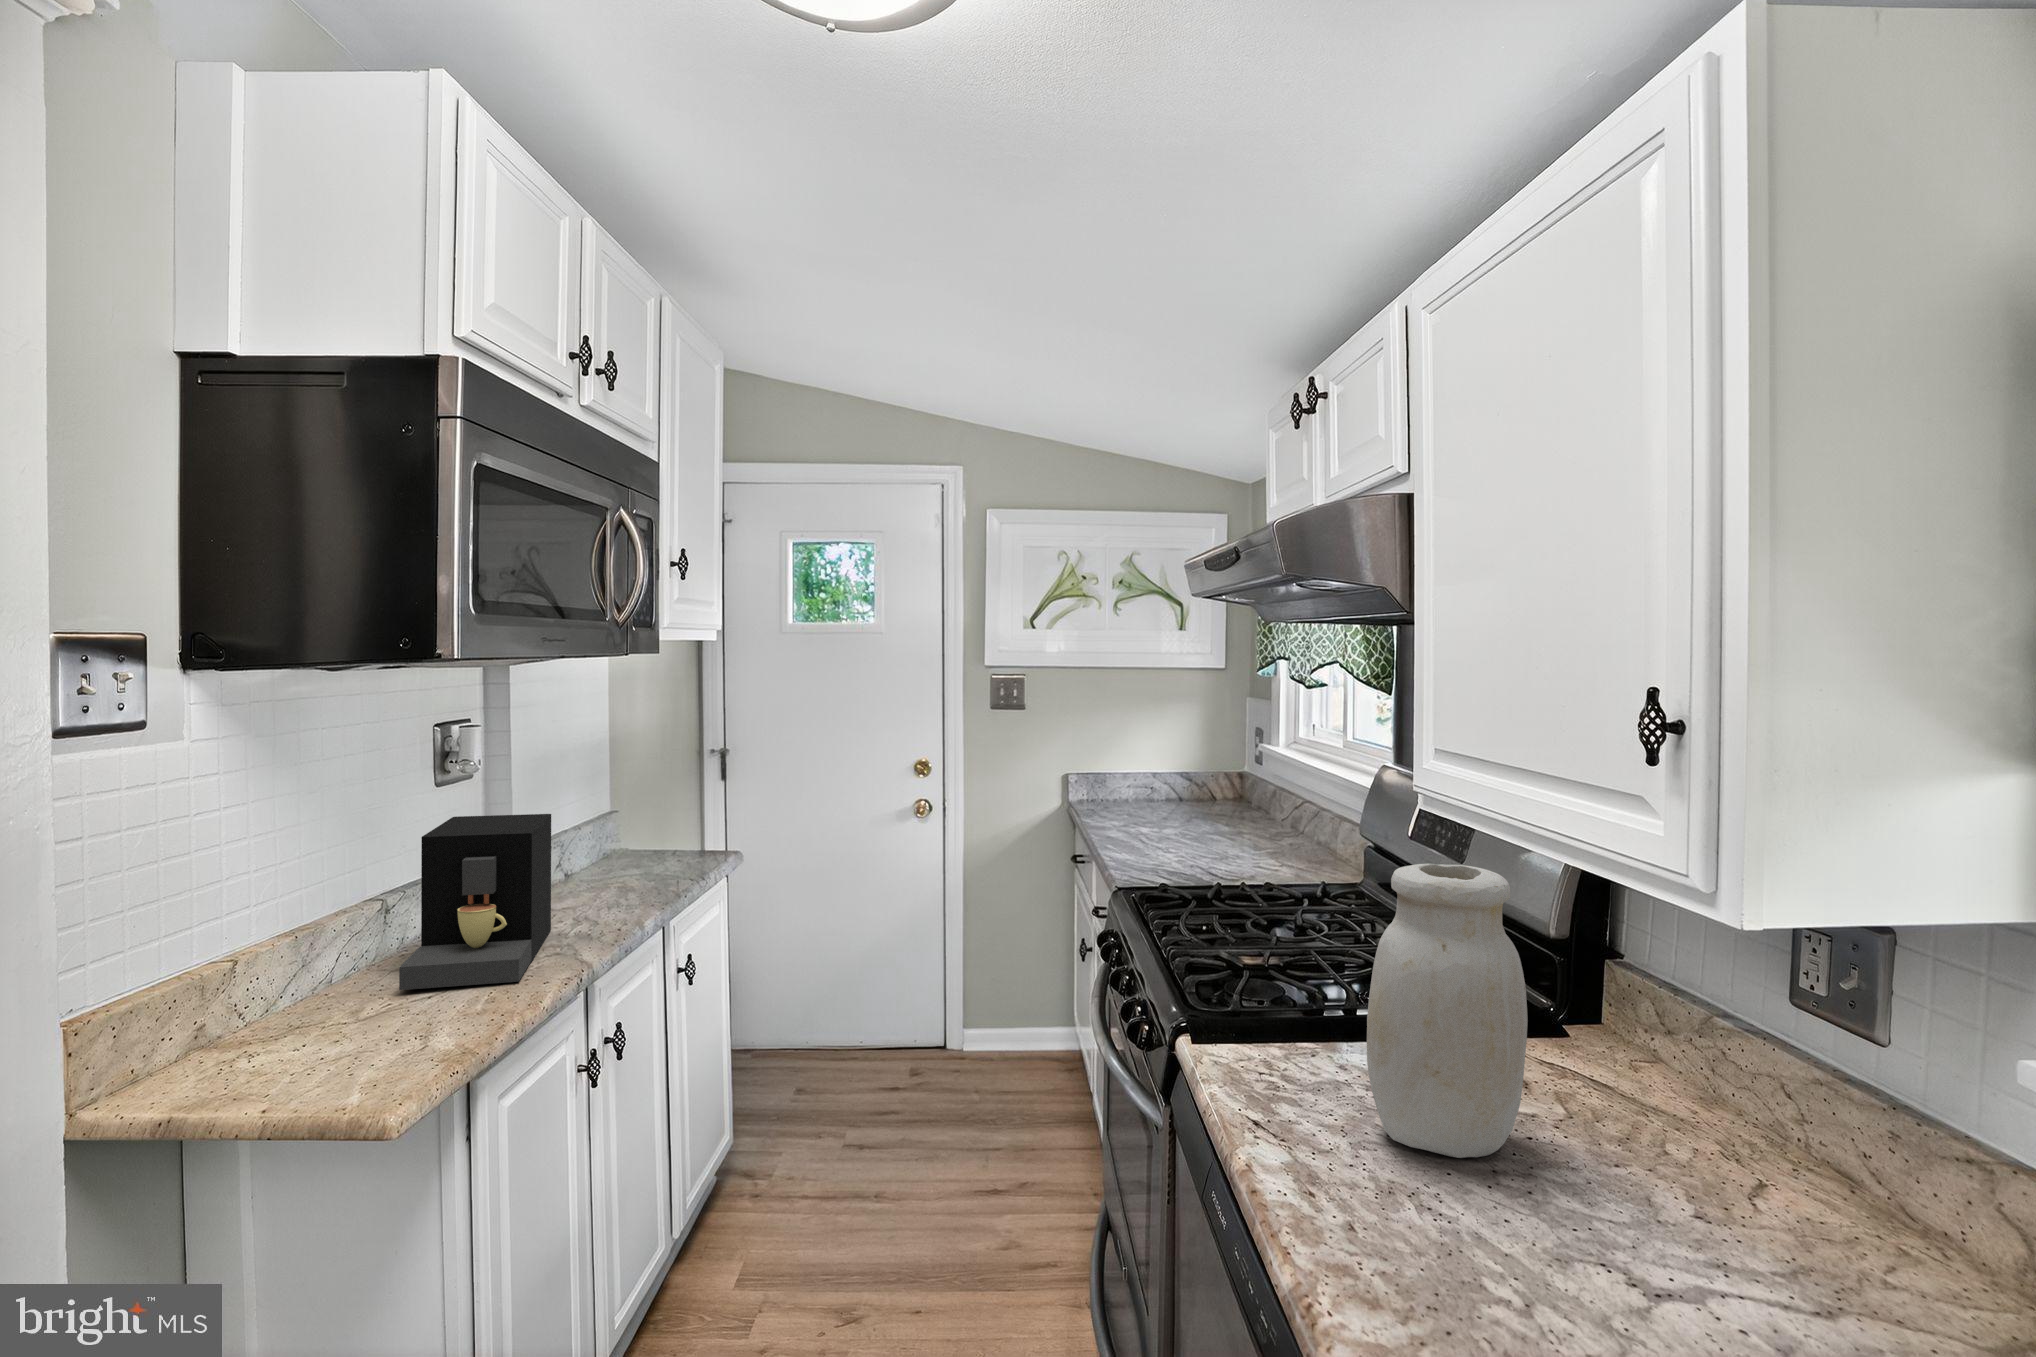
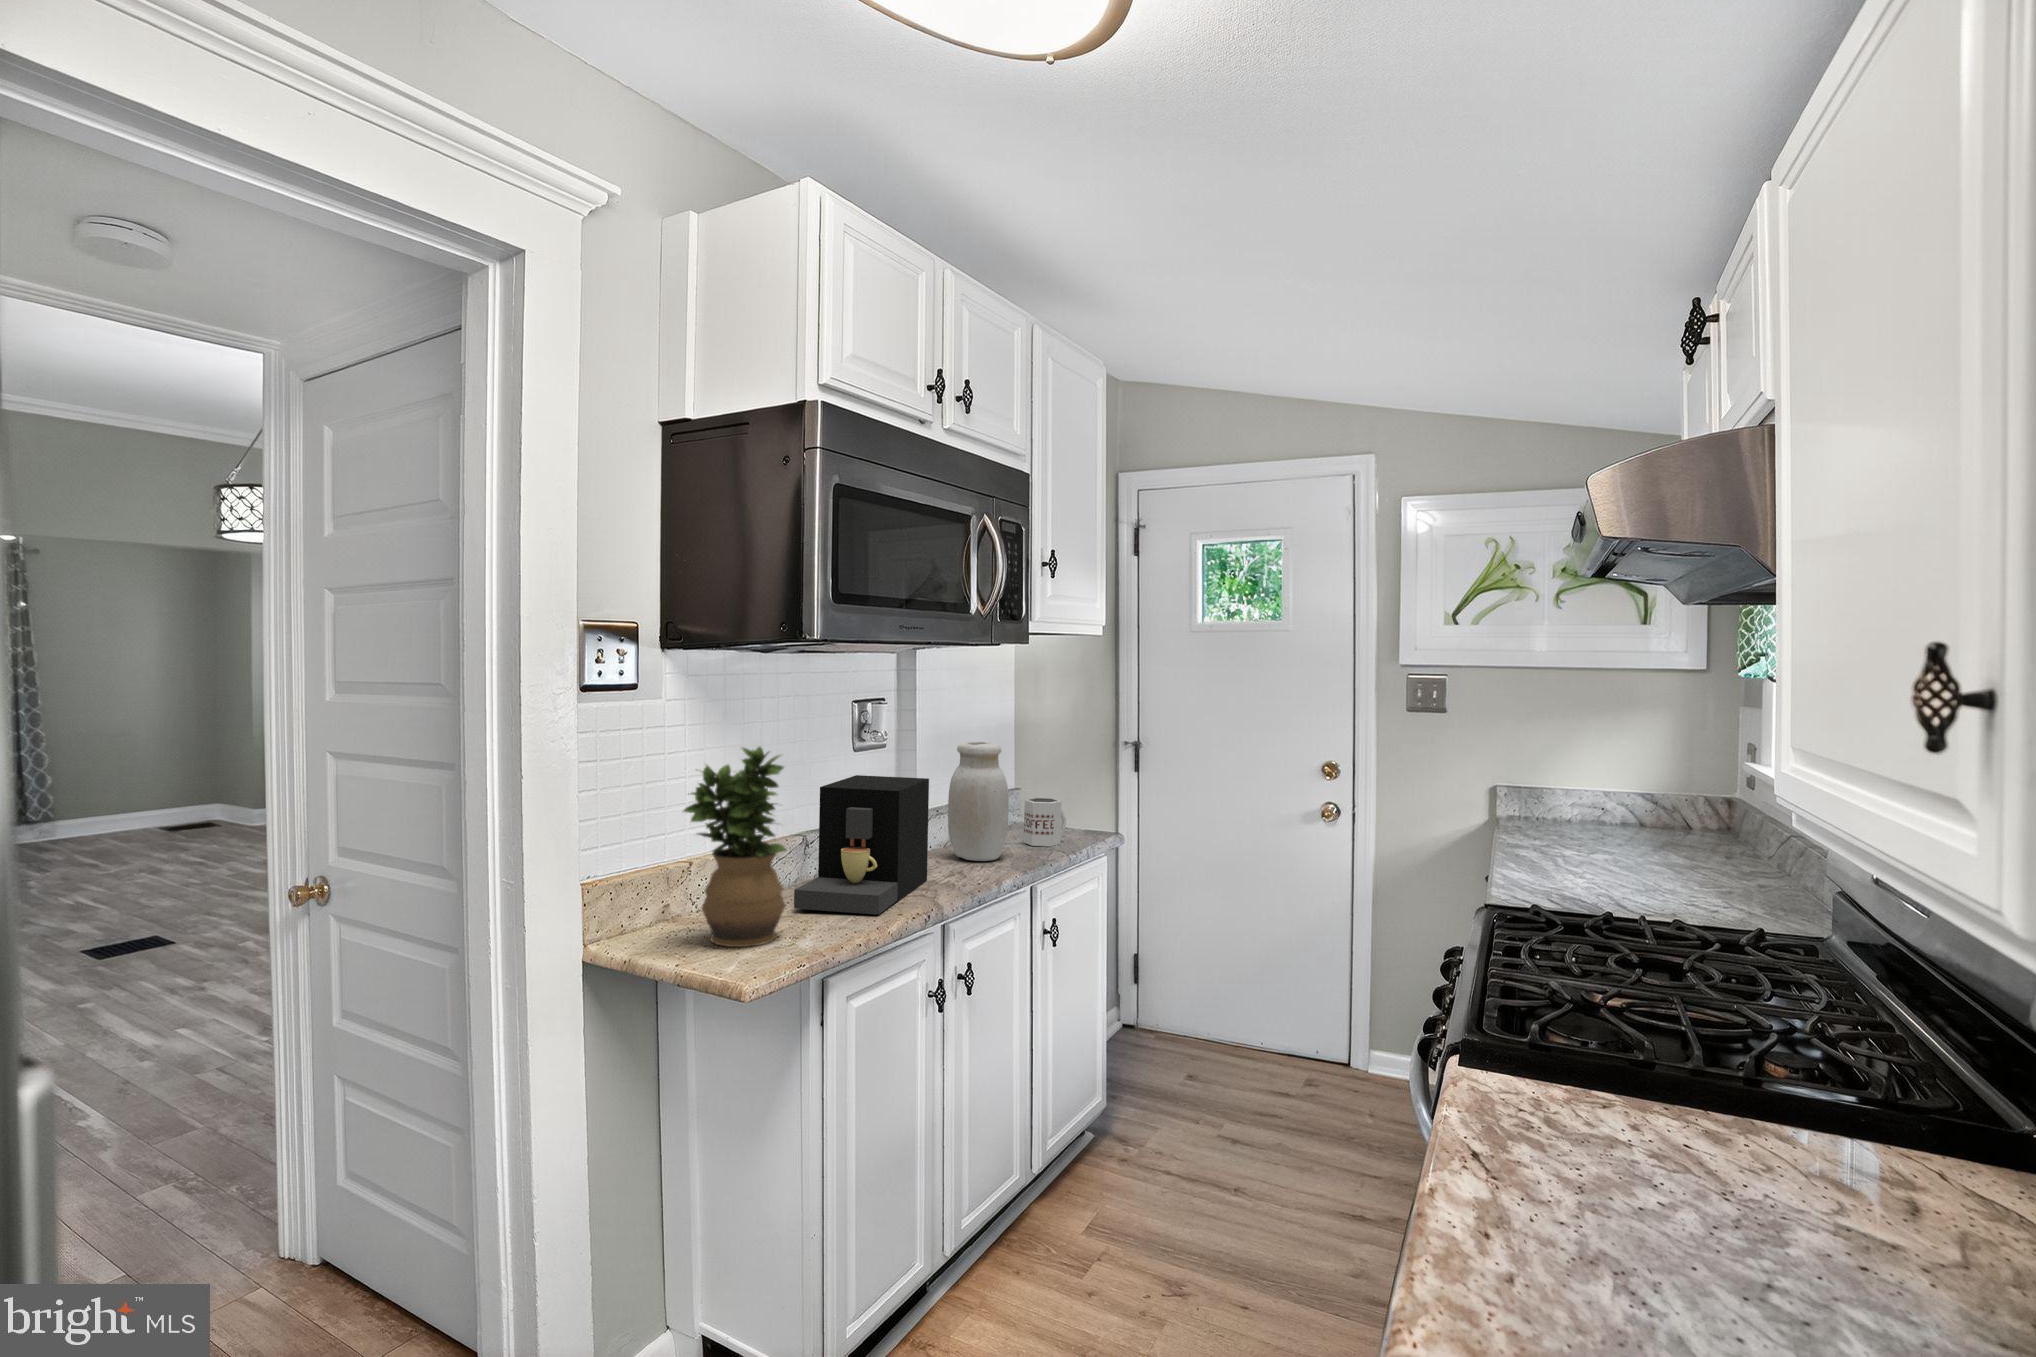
potted plant: none [255,796,413,1056] -> present [684,747,786,947]
mug: none [638,821,685,874] -> present [1024,798,1066,846]
jar: present [1367,863,1528,1158] -> present [948,742,1008,861]

